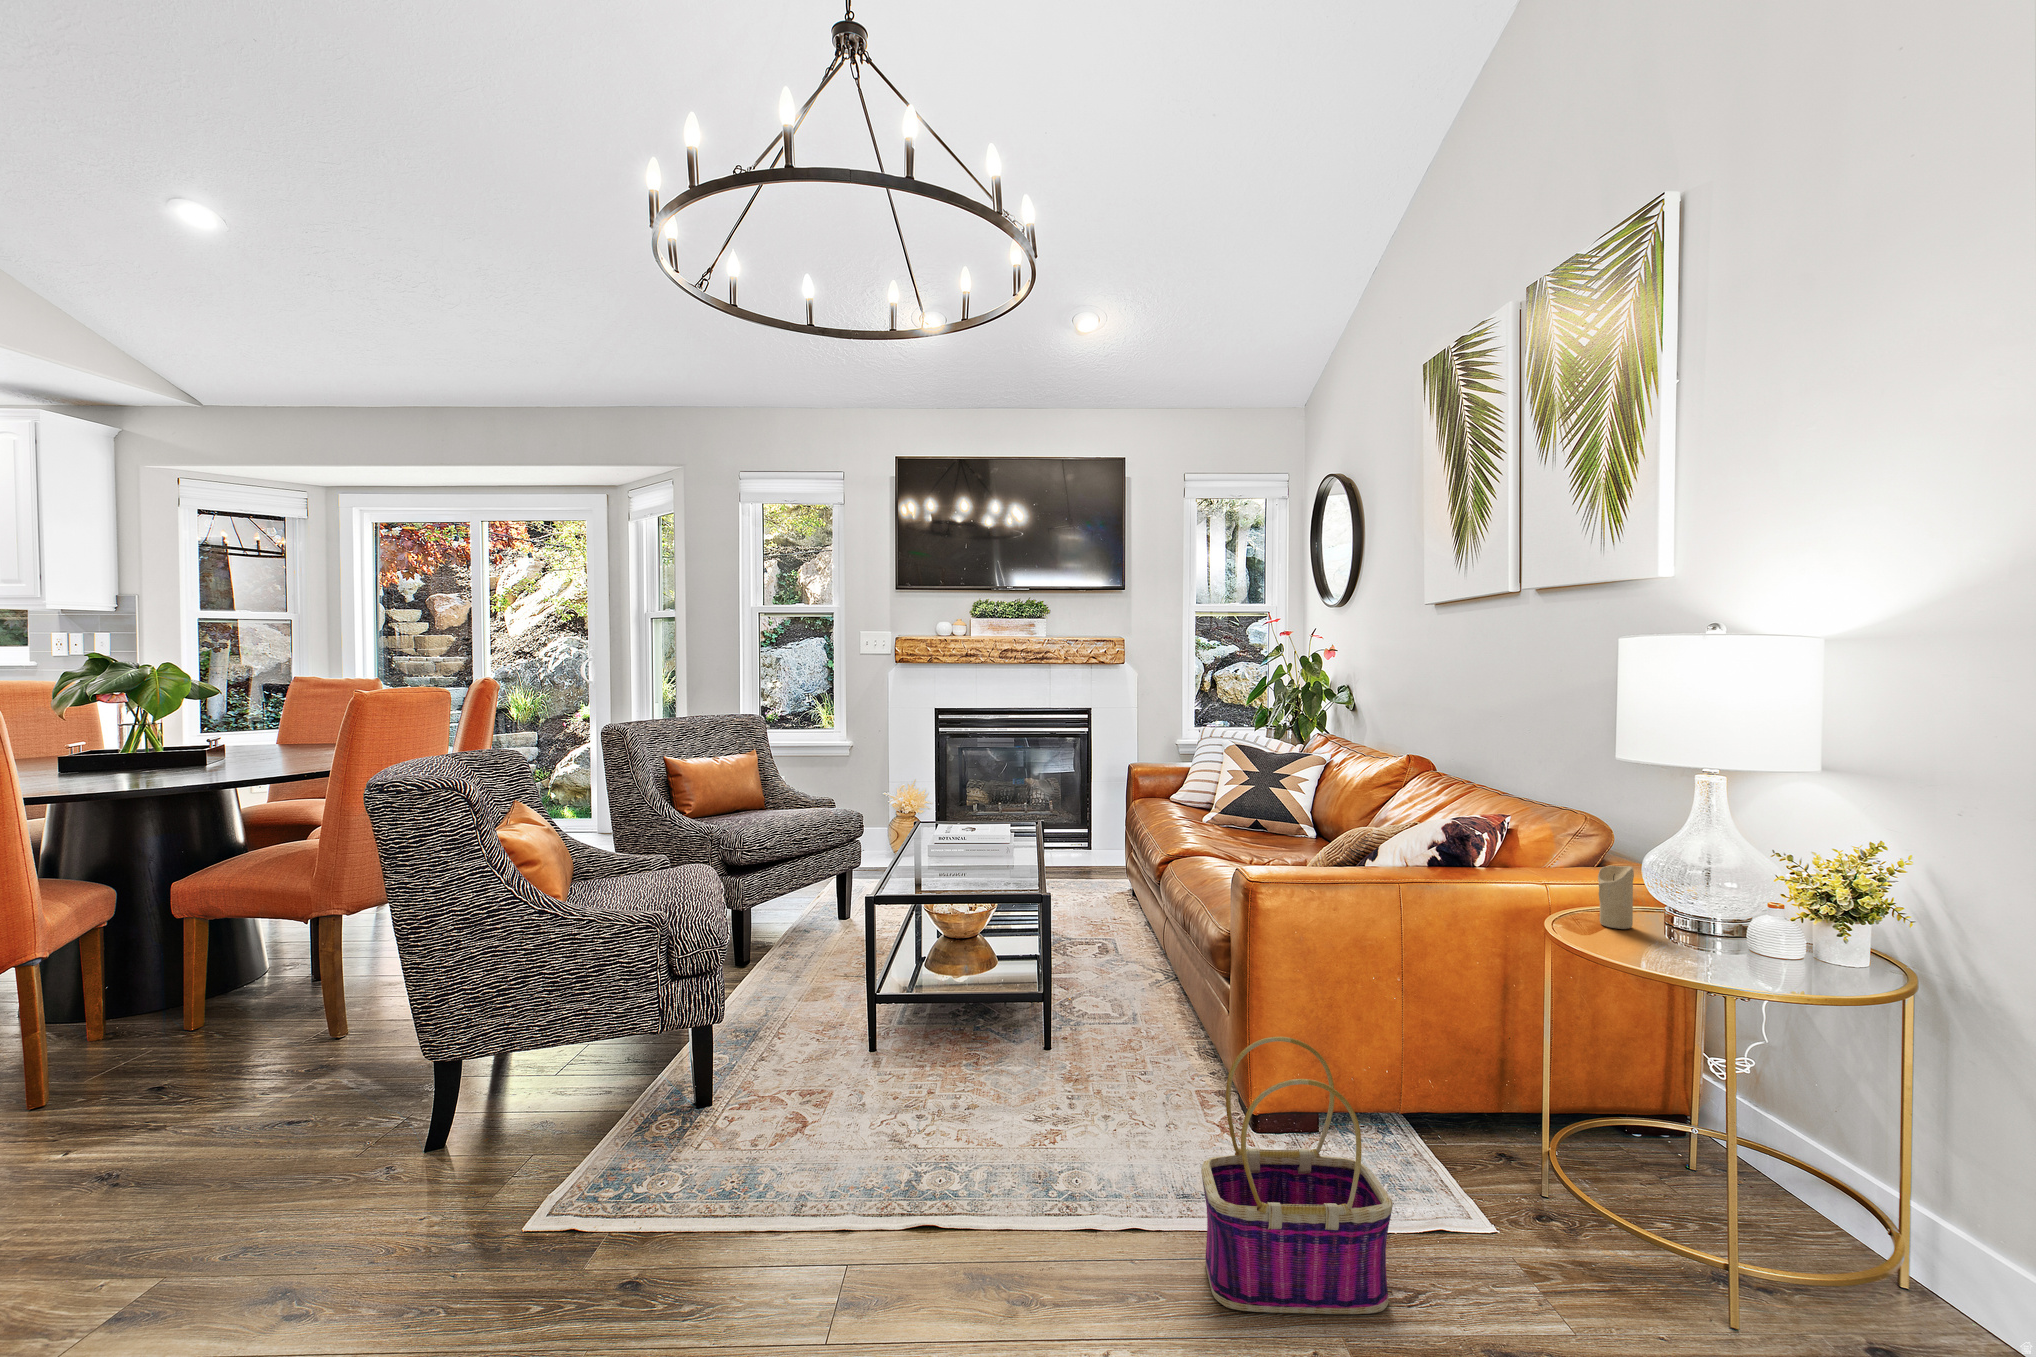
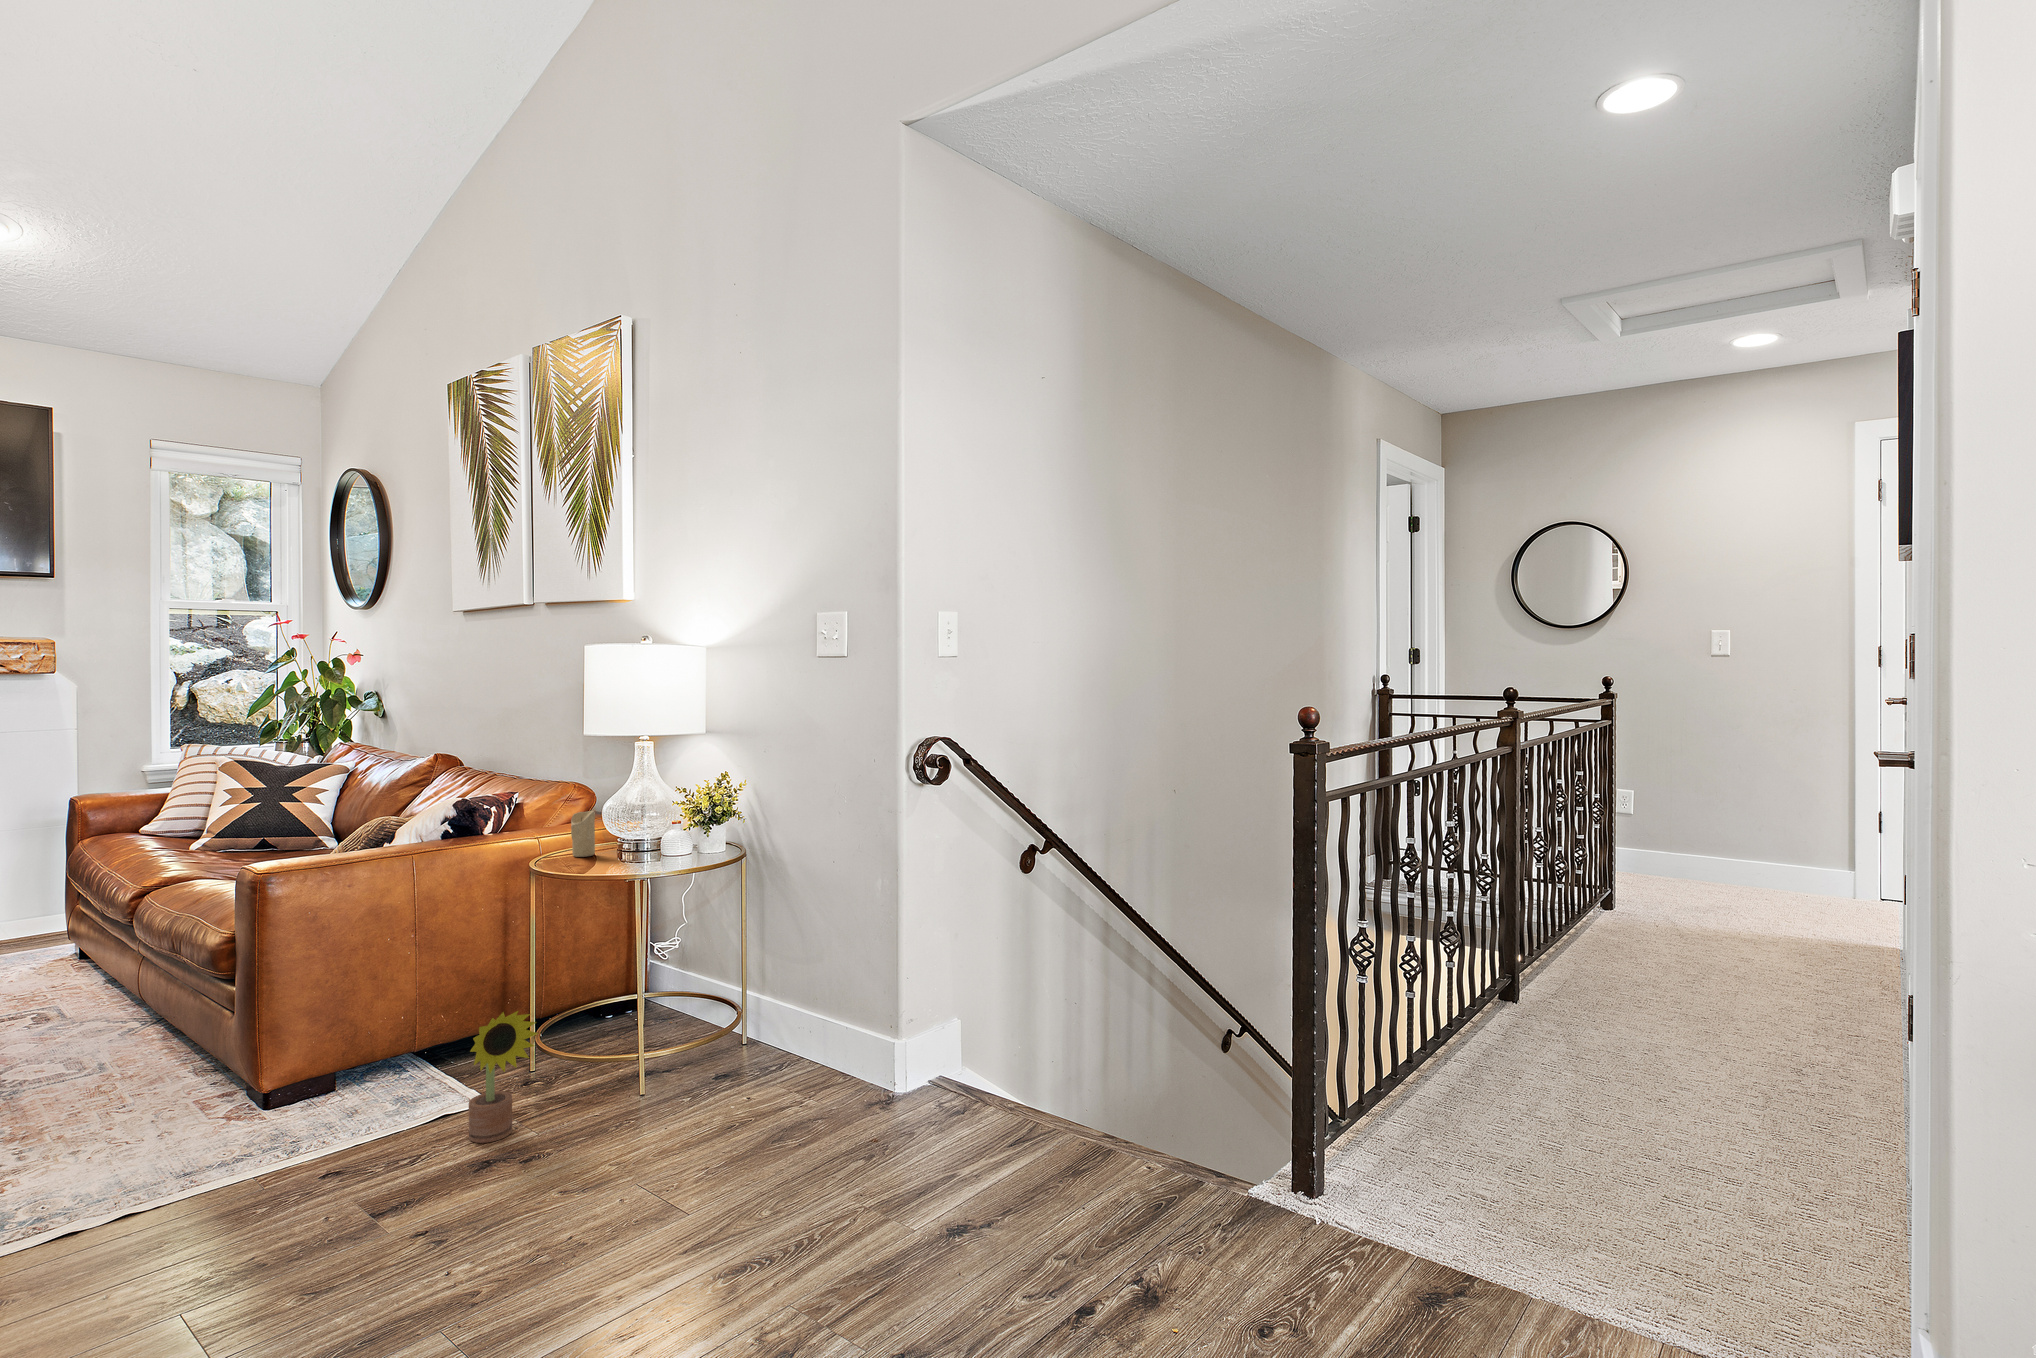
basket: present [1201,1037,1393,1314] -> none [208,987,400,1230]
decorative plant: none [1471,1141,1571,1305] -> present [469,1011,539,1143]

